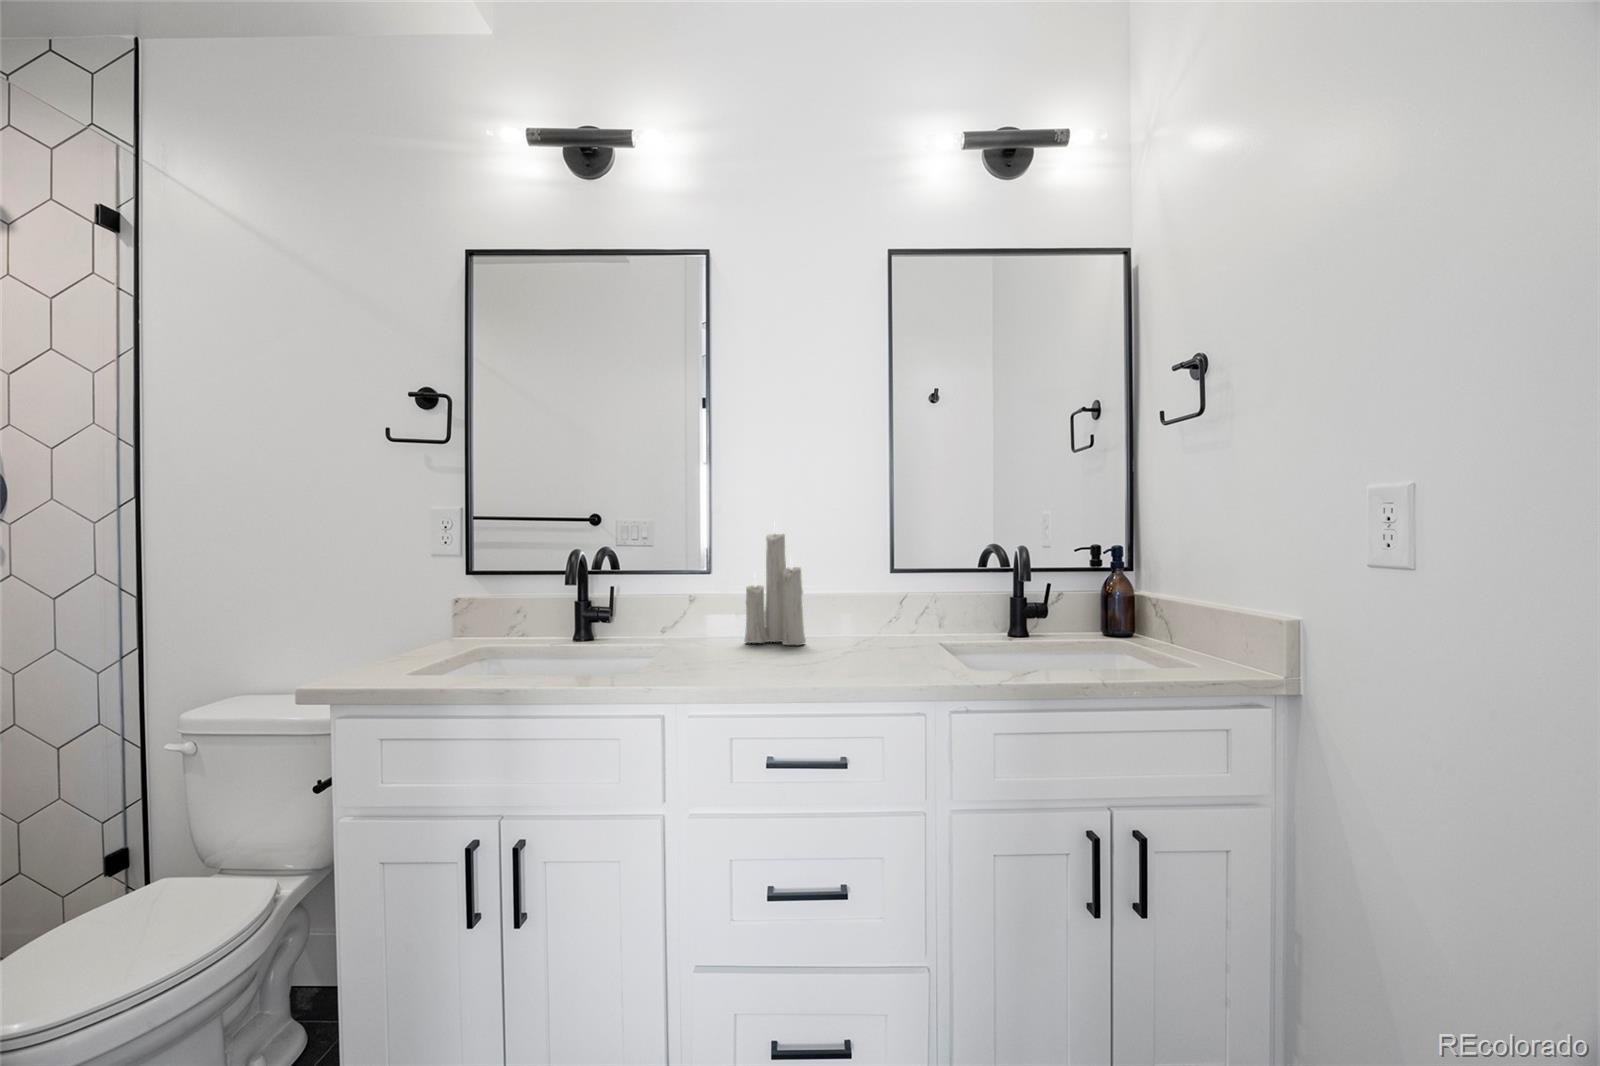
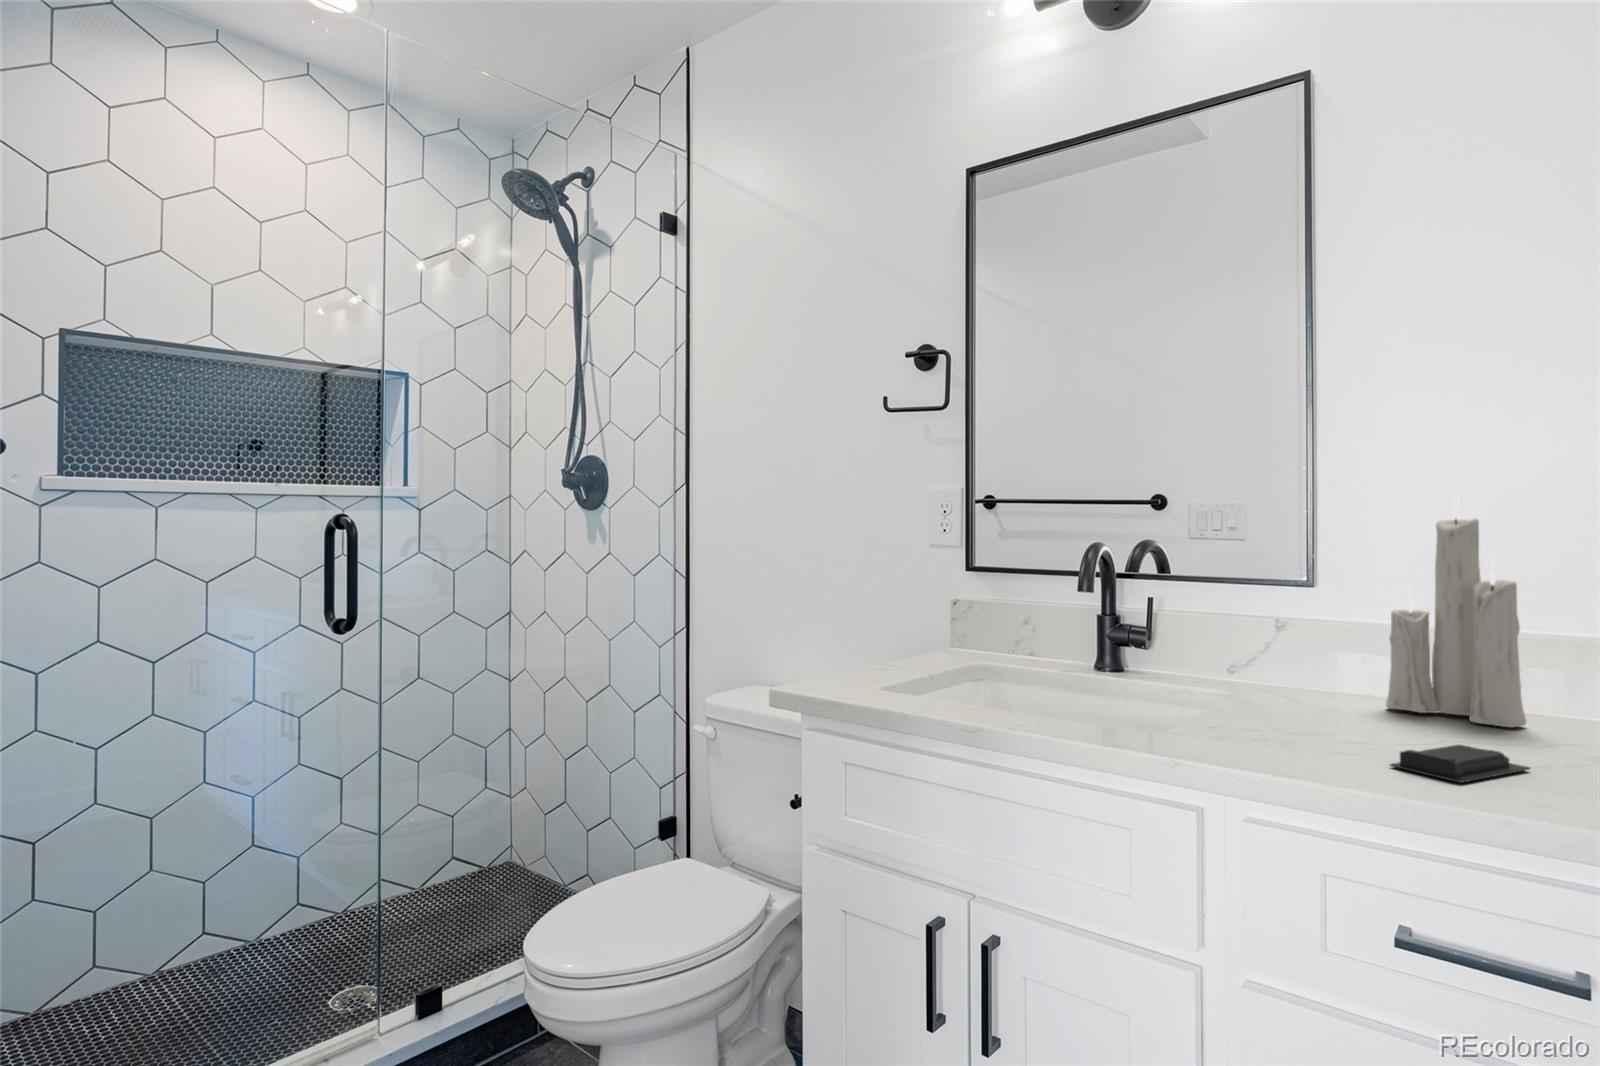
soap bar: none [750,658,809,679] -> present [1390,745,1530,783]

